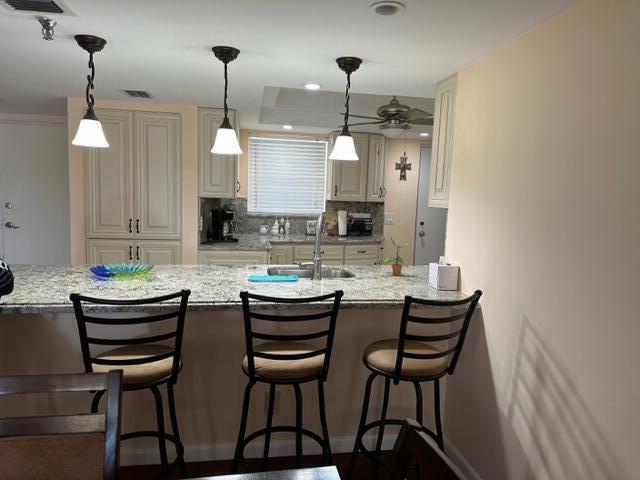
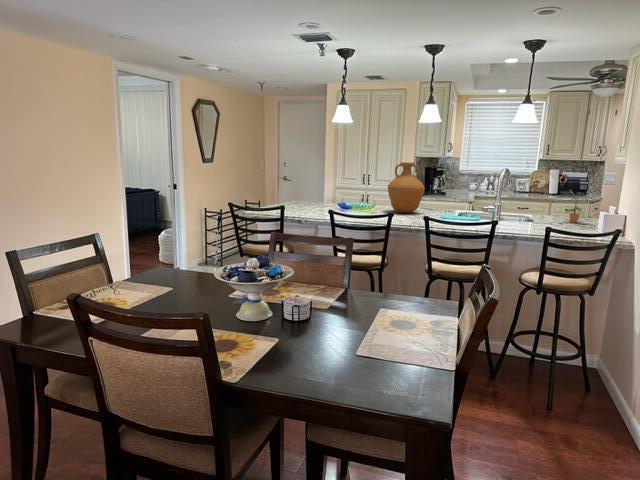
vase: none [171,208,224,279] -> present [388,162,425,213]

